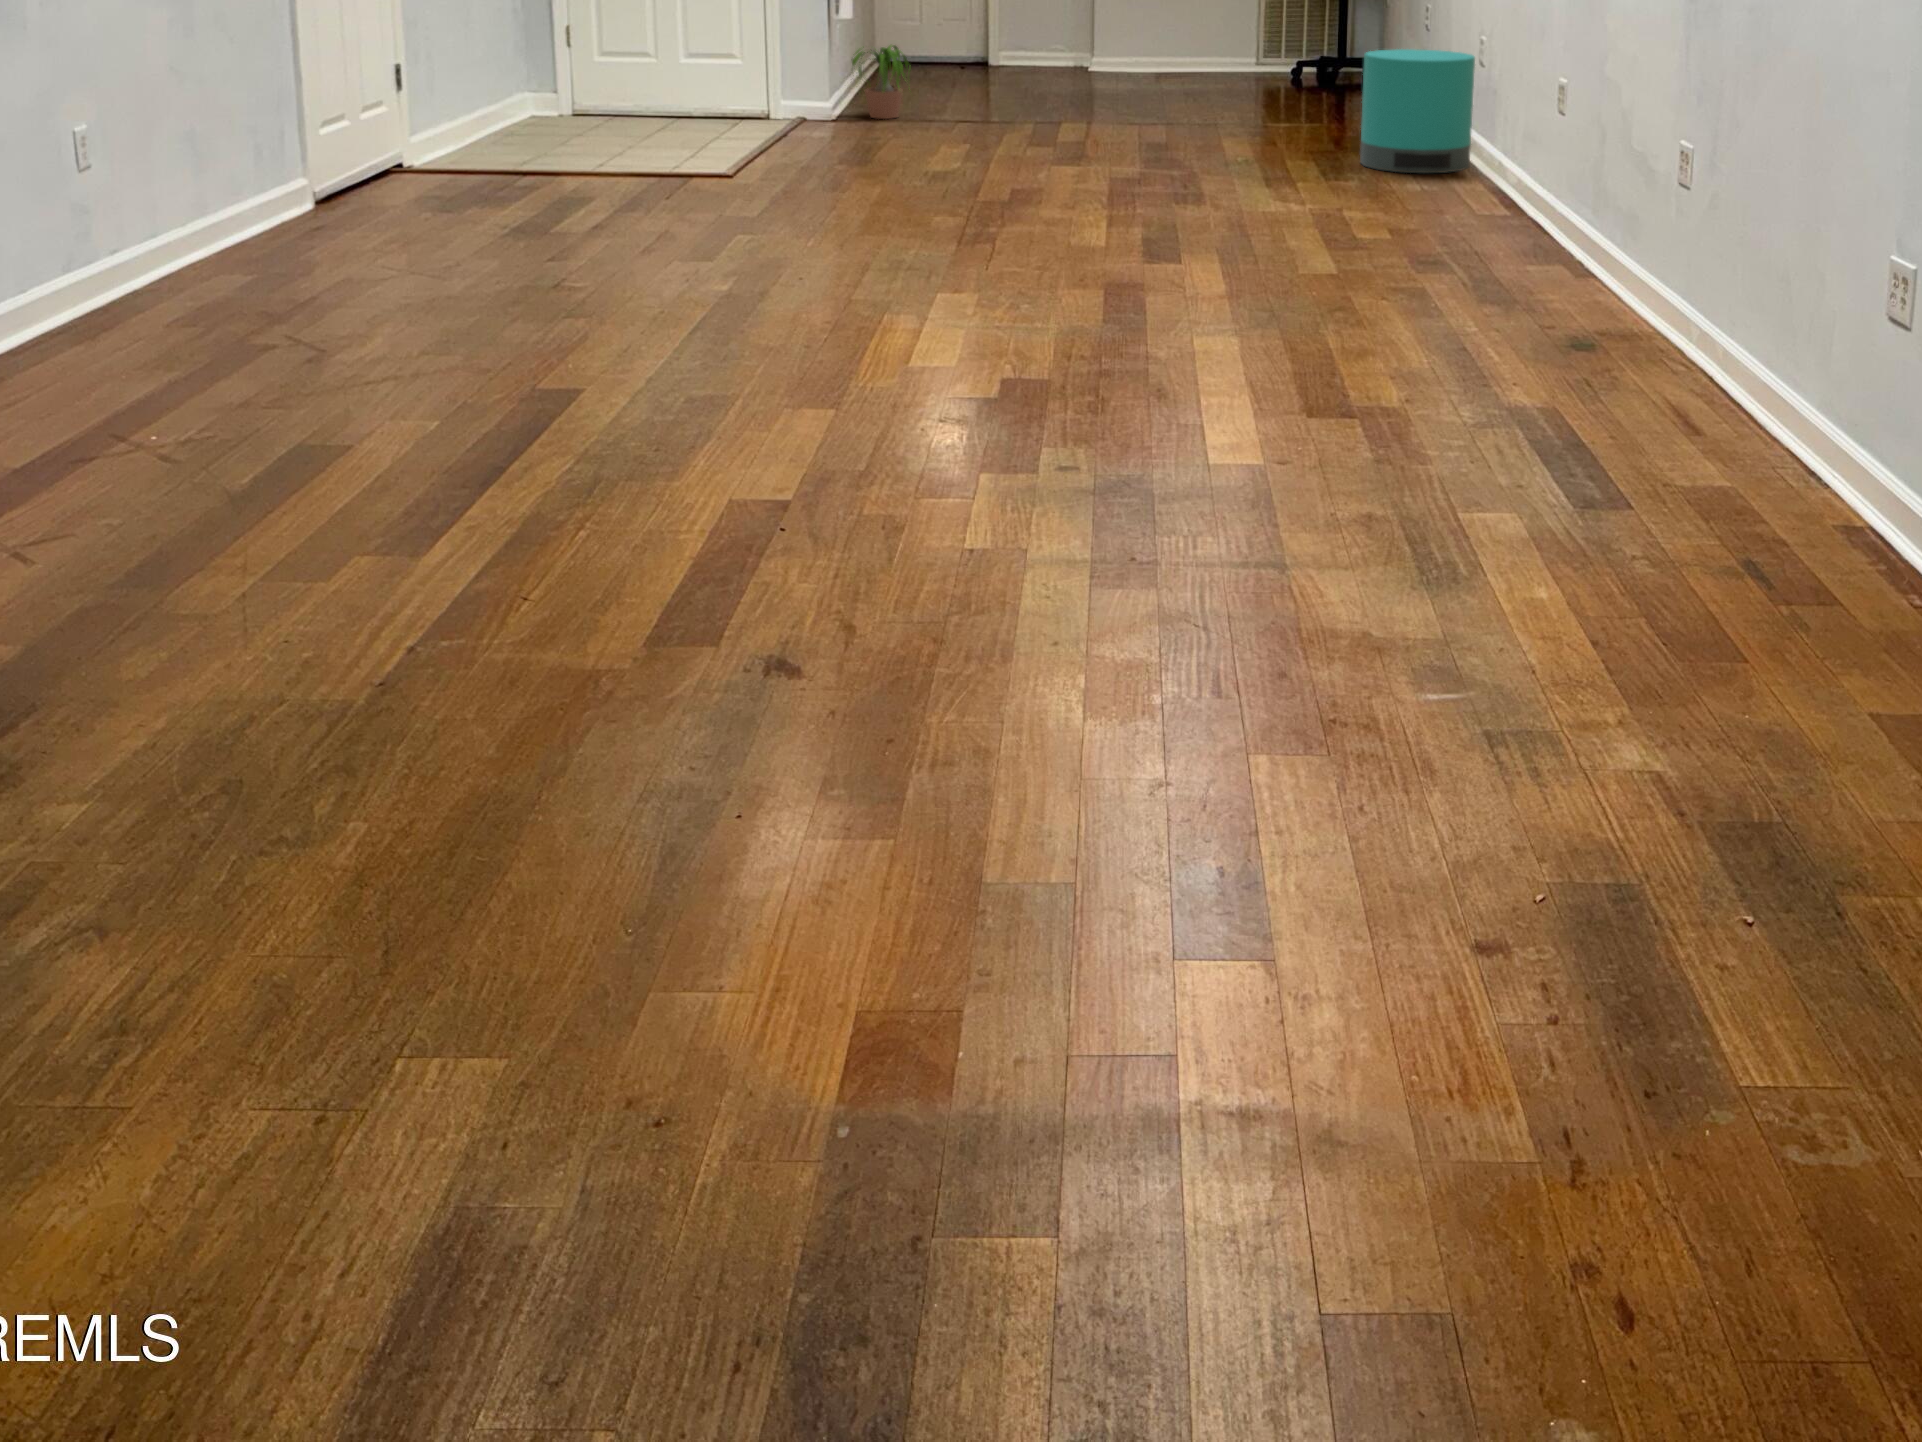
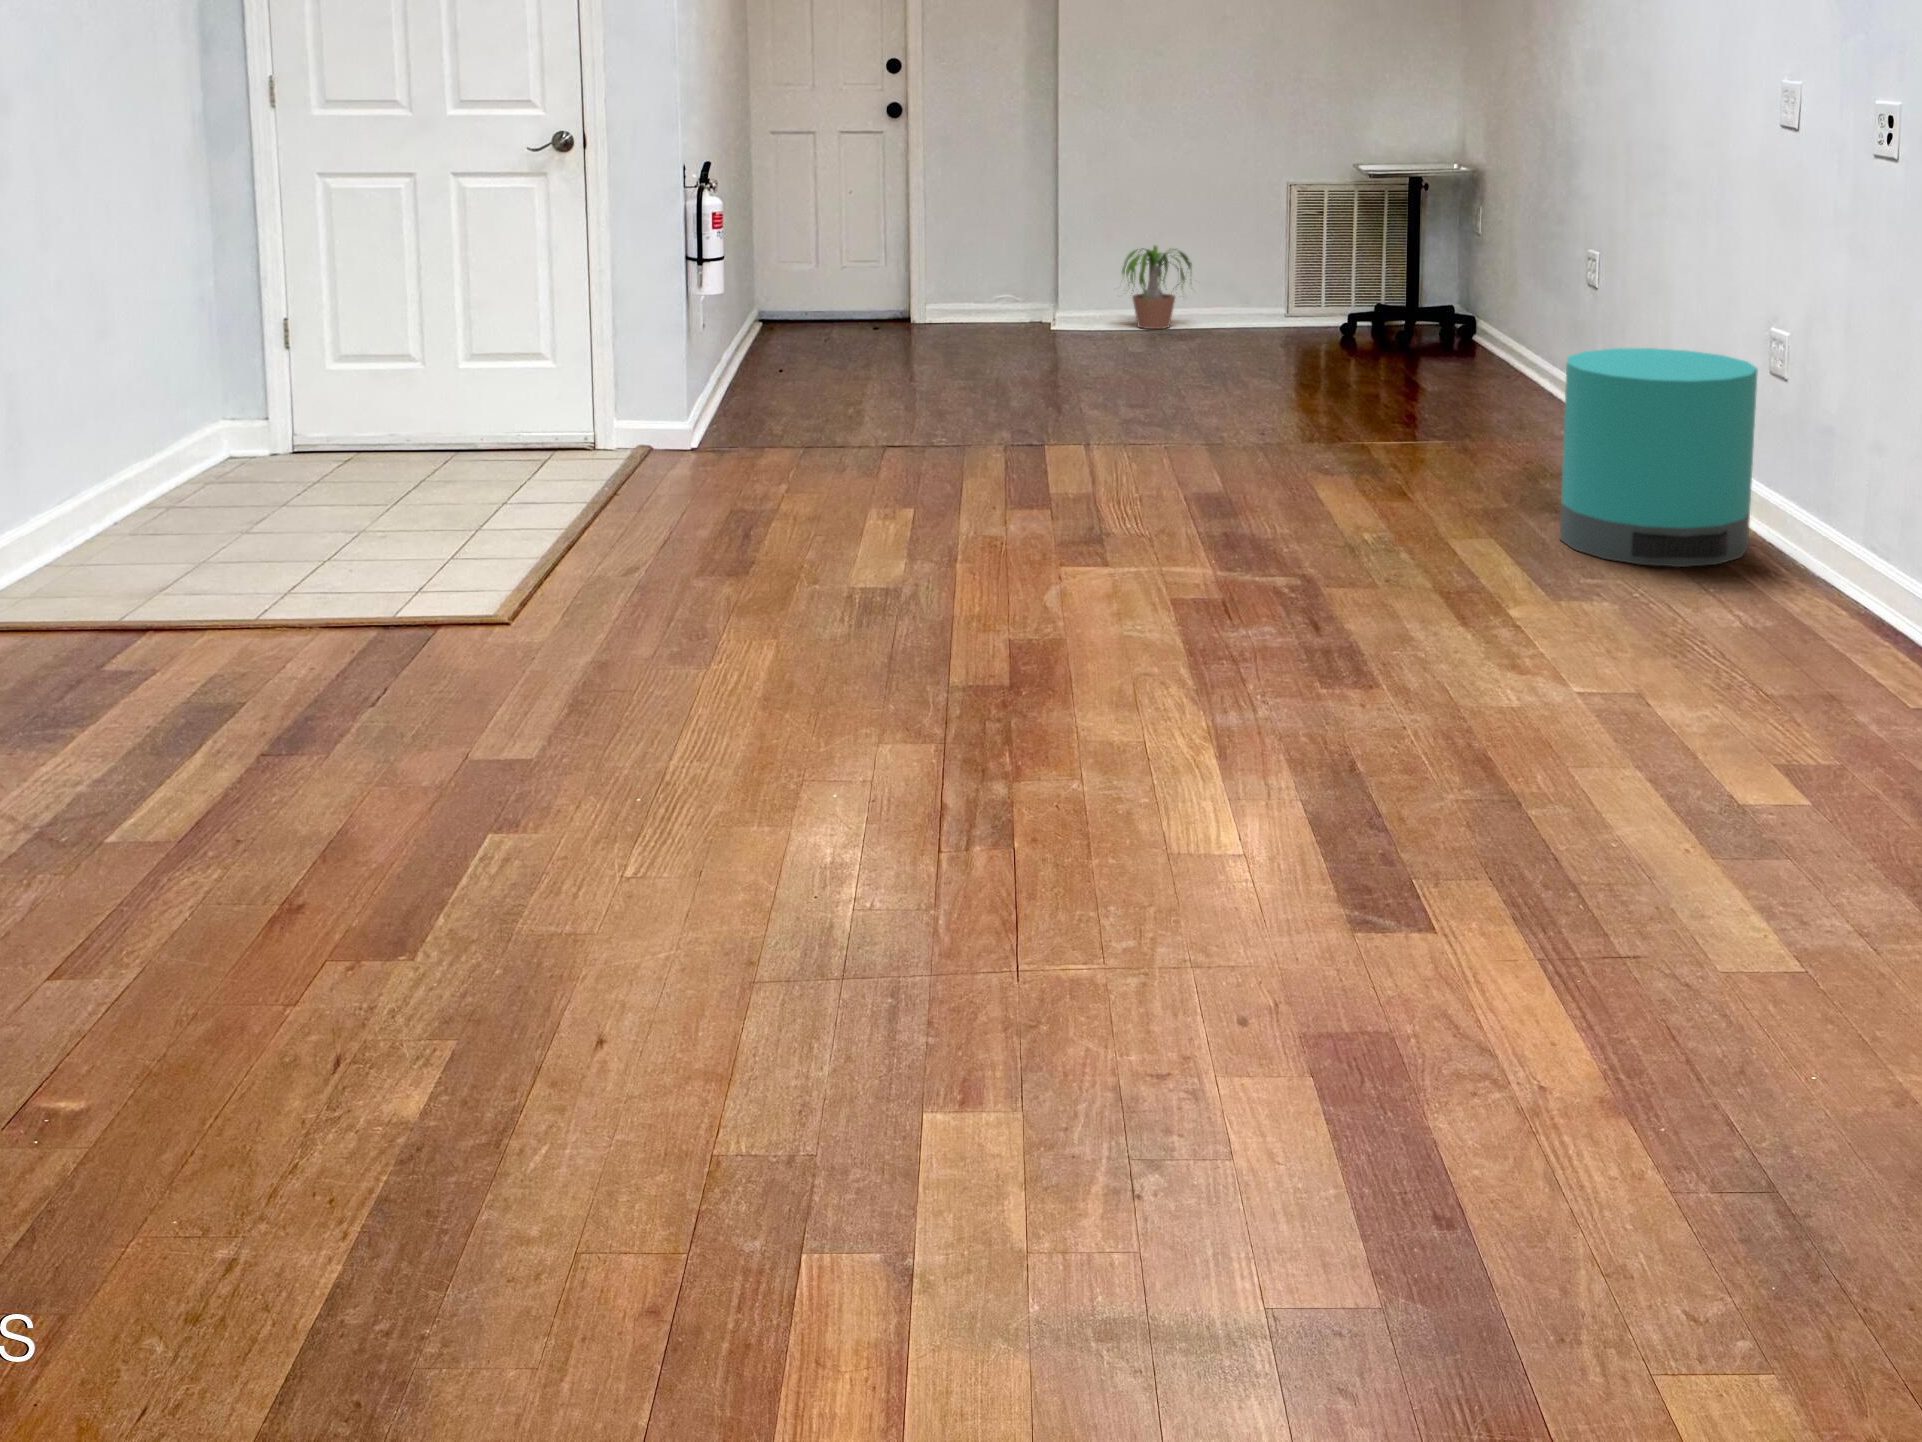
potted plant: present [852,45,911,119] -> present [1122,246,1192,329]

